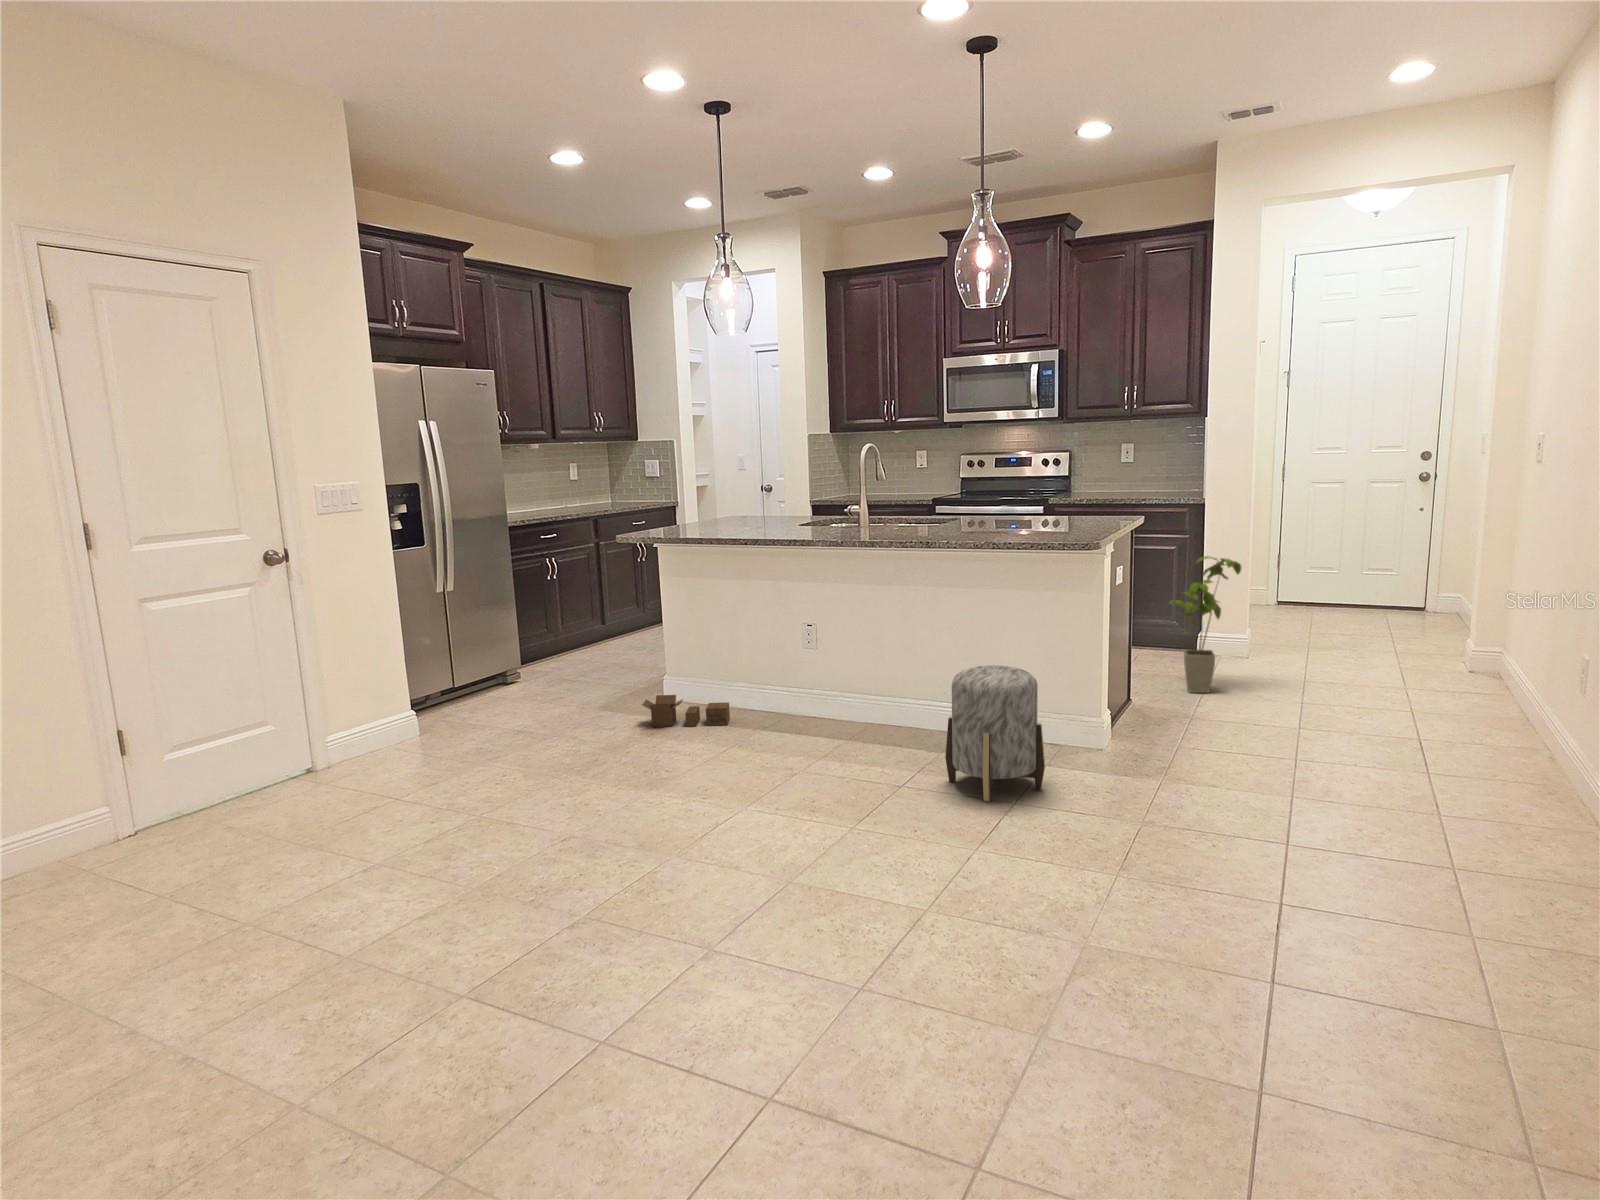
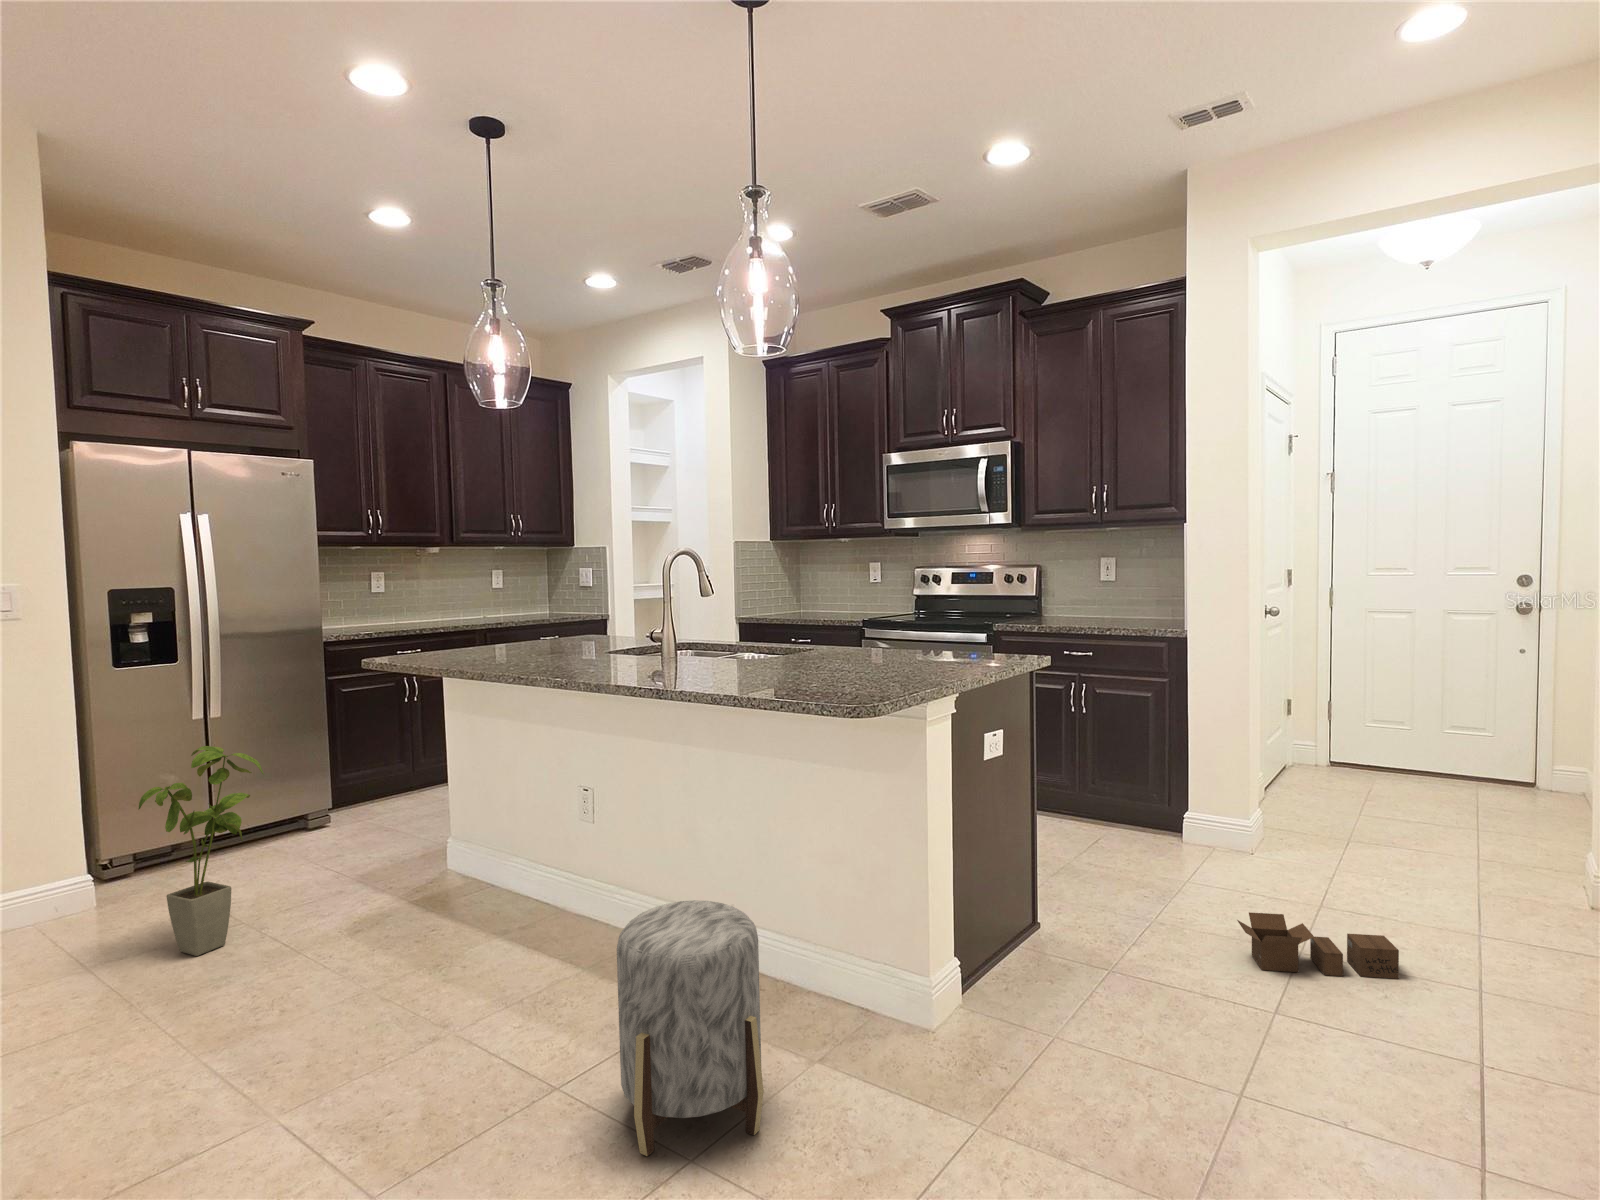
house plant: present [1169,556,1241,693] -> present [139,746,263,956]
cardboard box: present [642,695,730,727] -> present [1237,912,1399,979]

